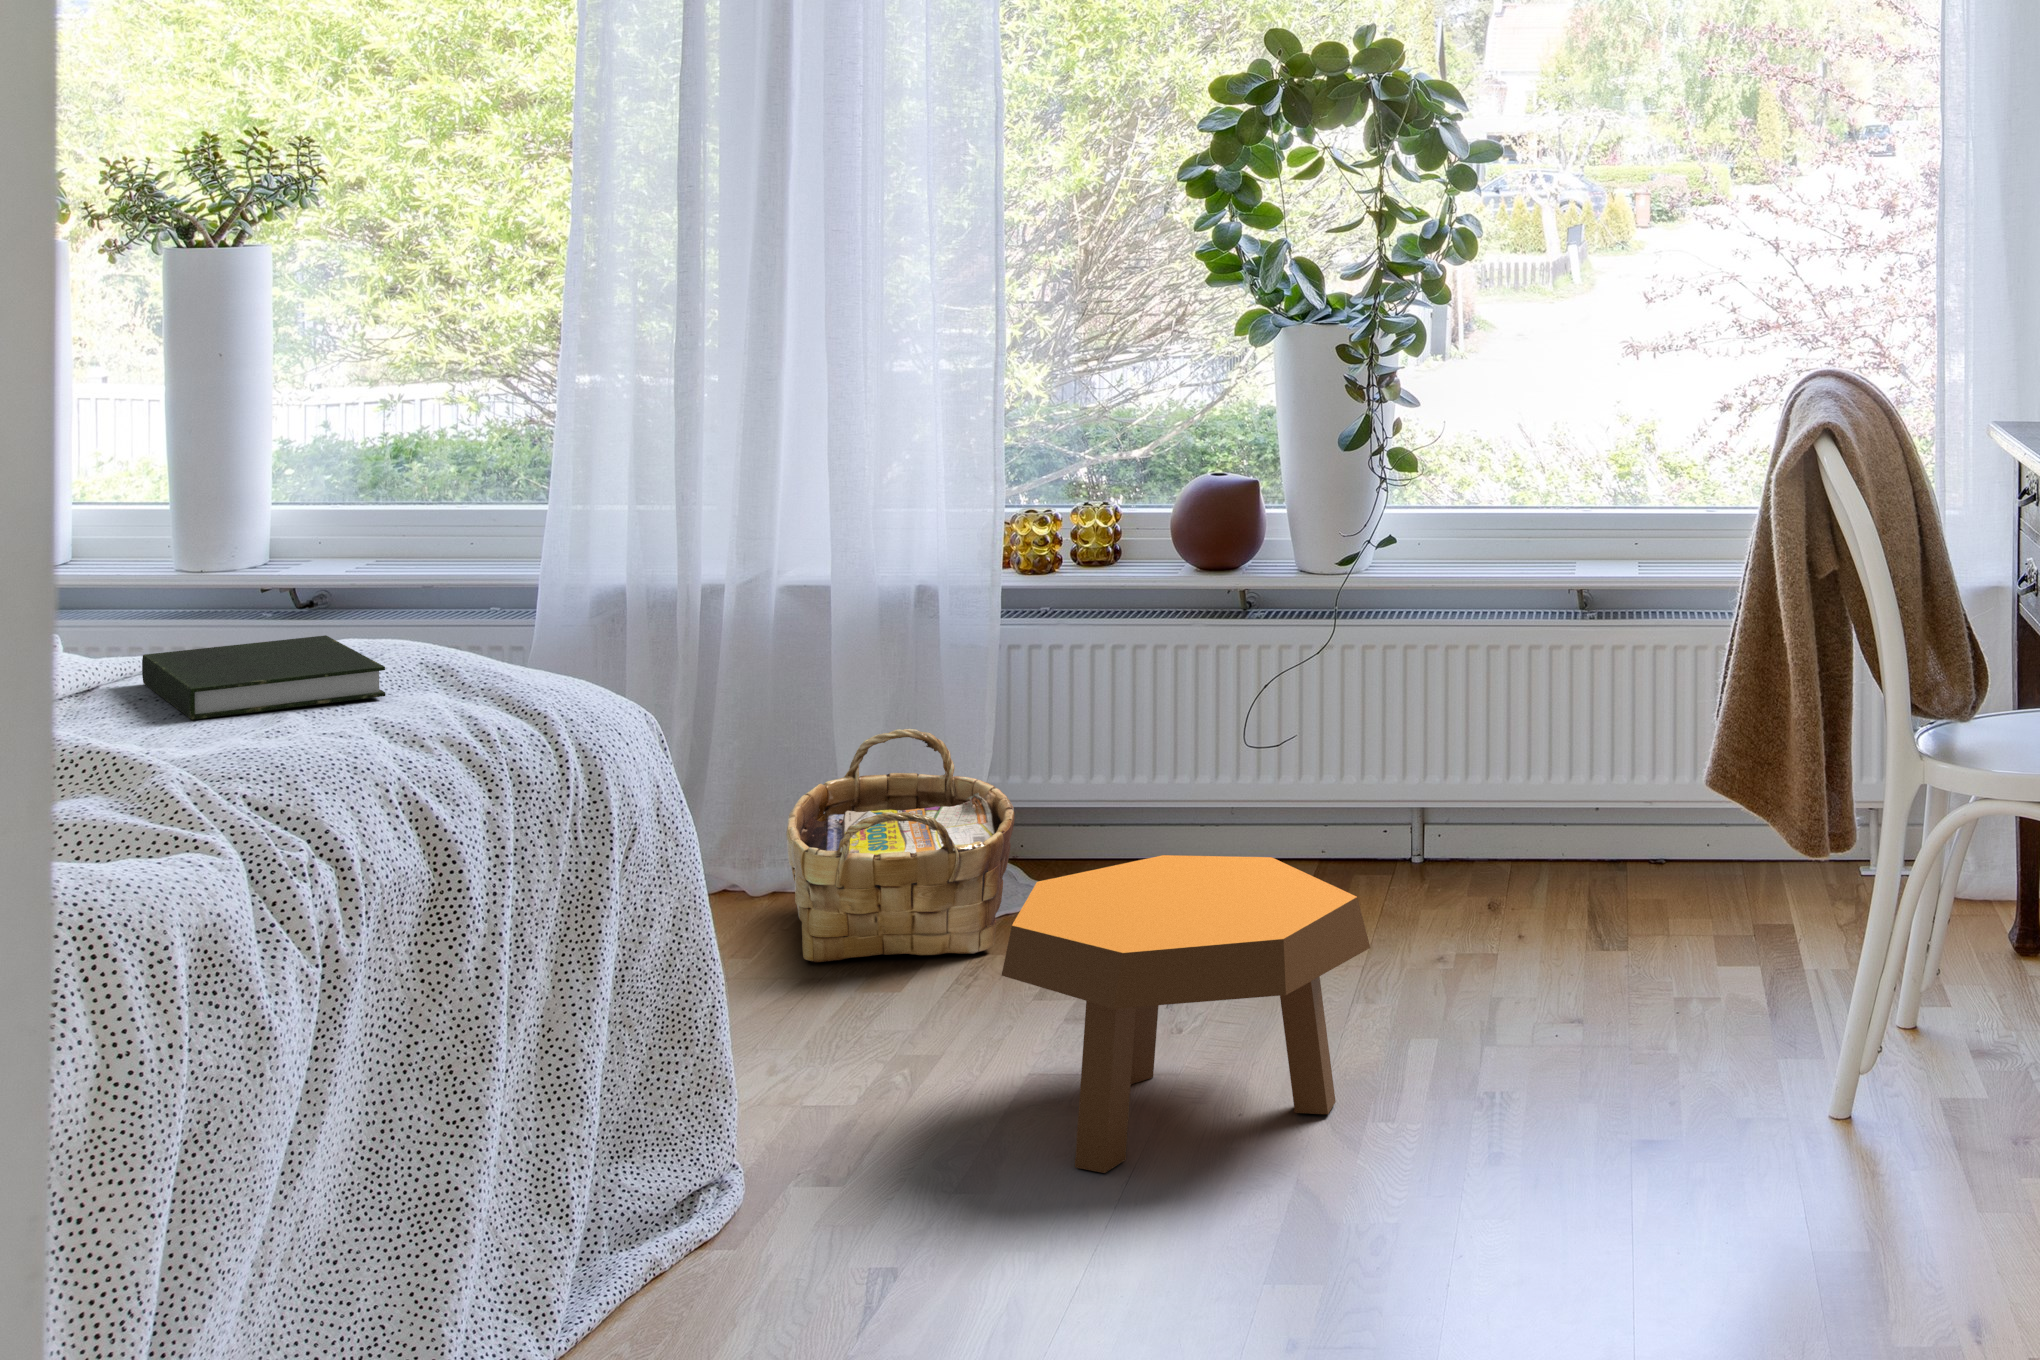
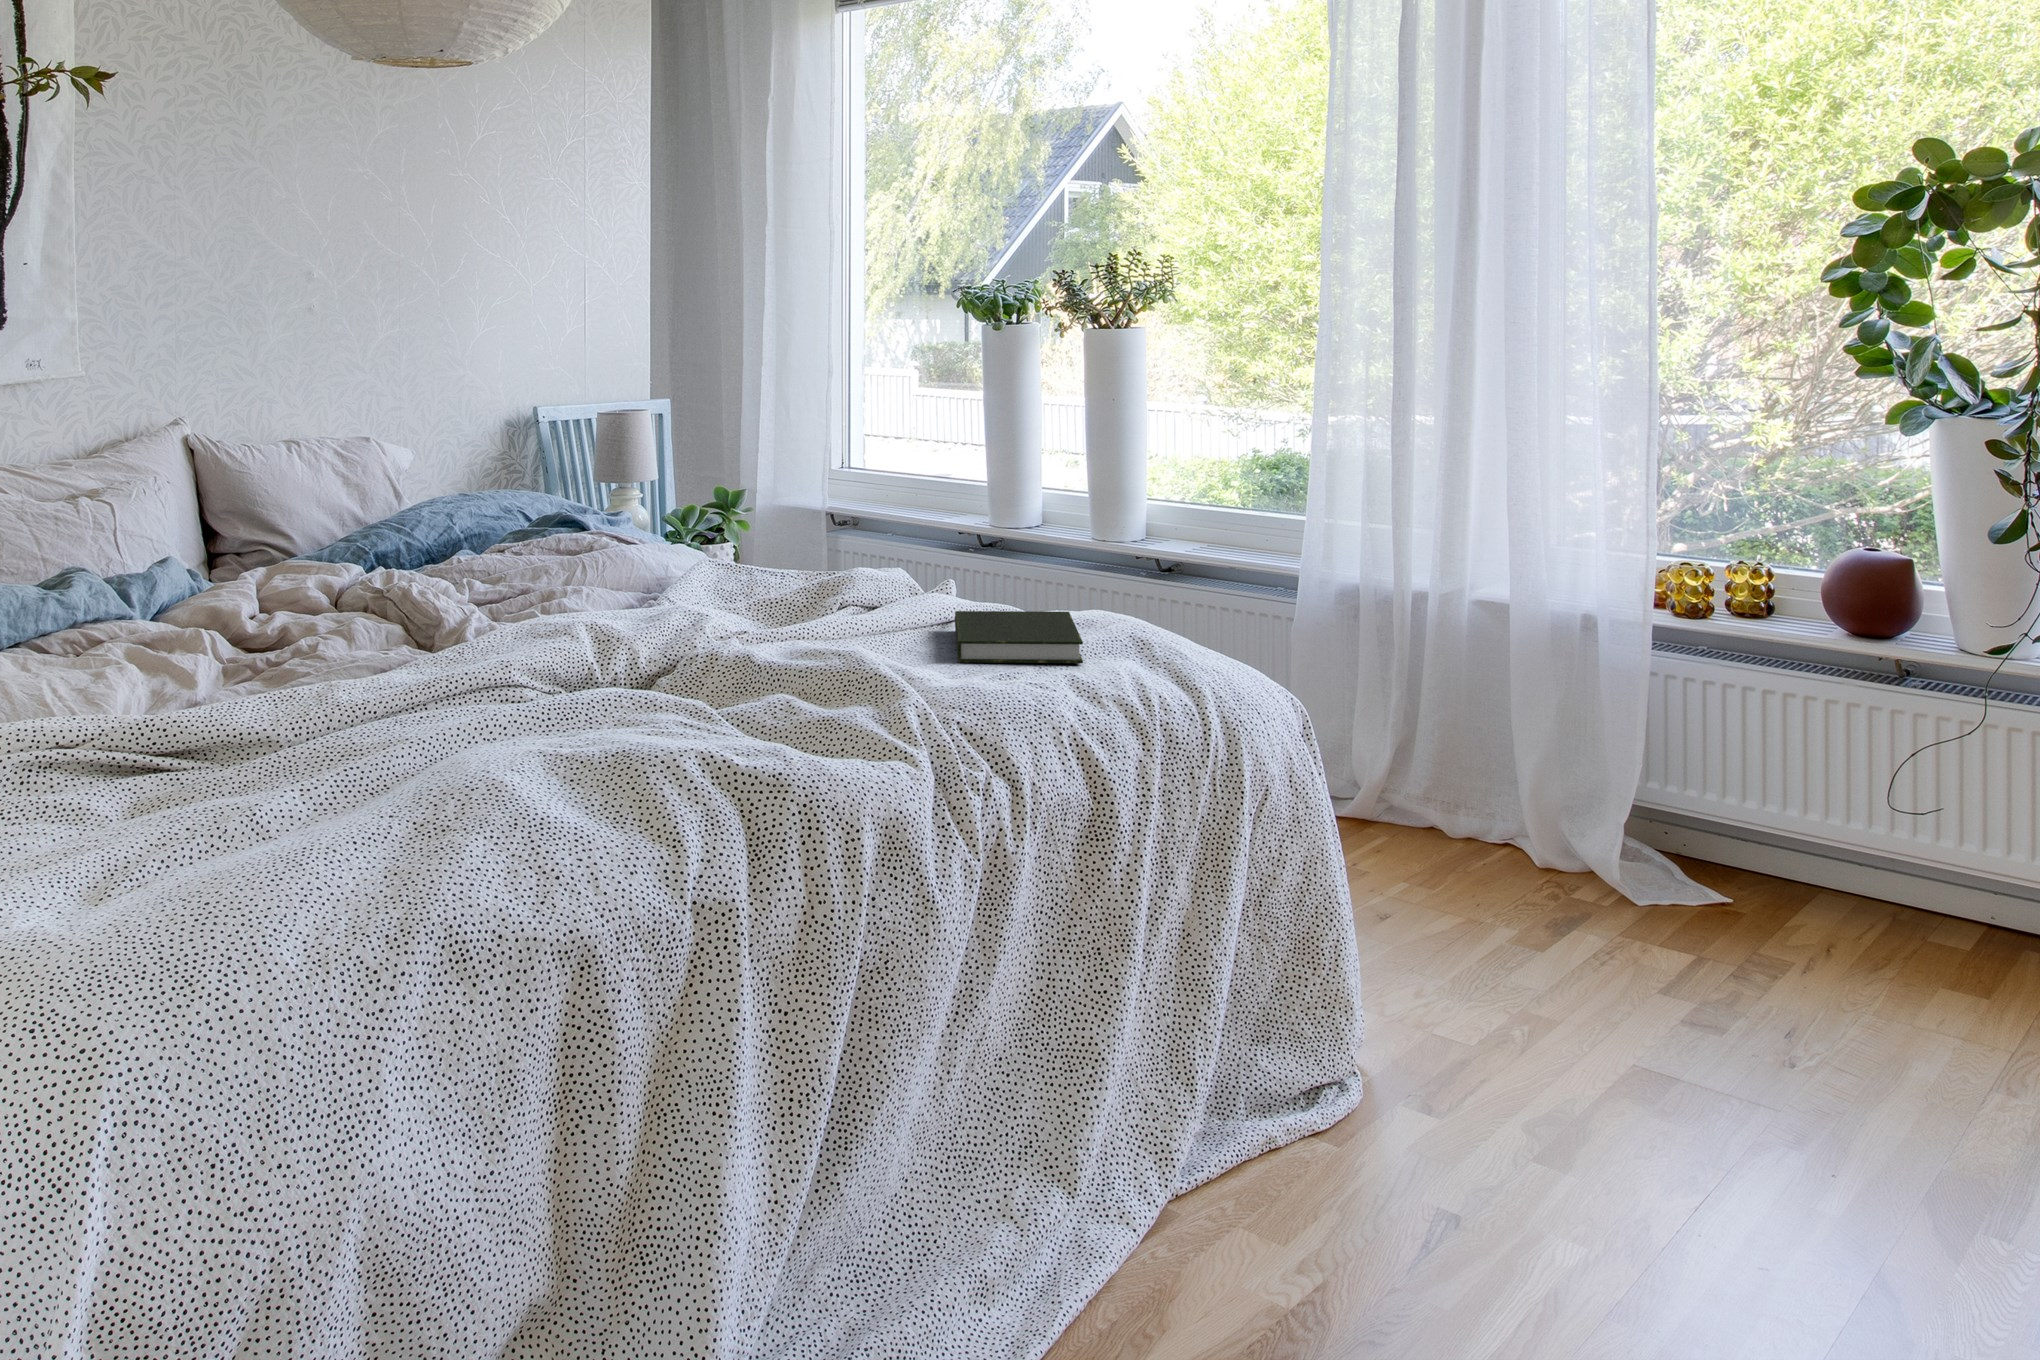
woven basket: present [786,729,1015,963] -> none [1460,735,1659,940]
footstool: present [1002,855,1370,1173] -> none [1588,898,1977,1199]

